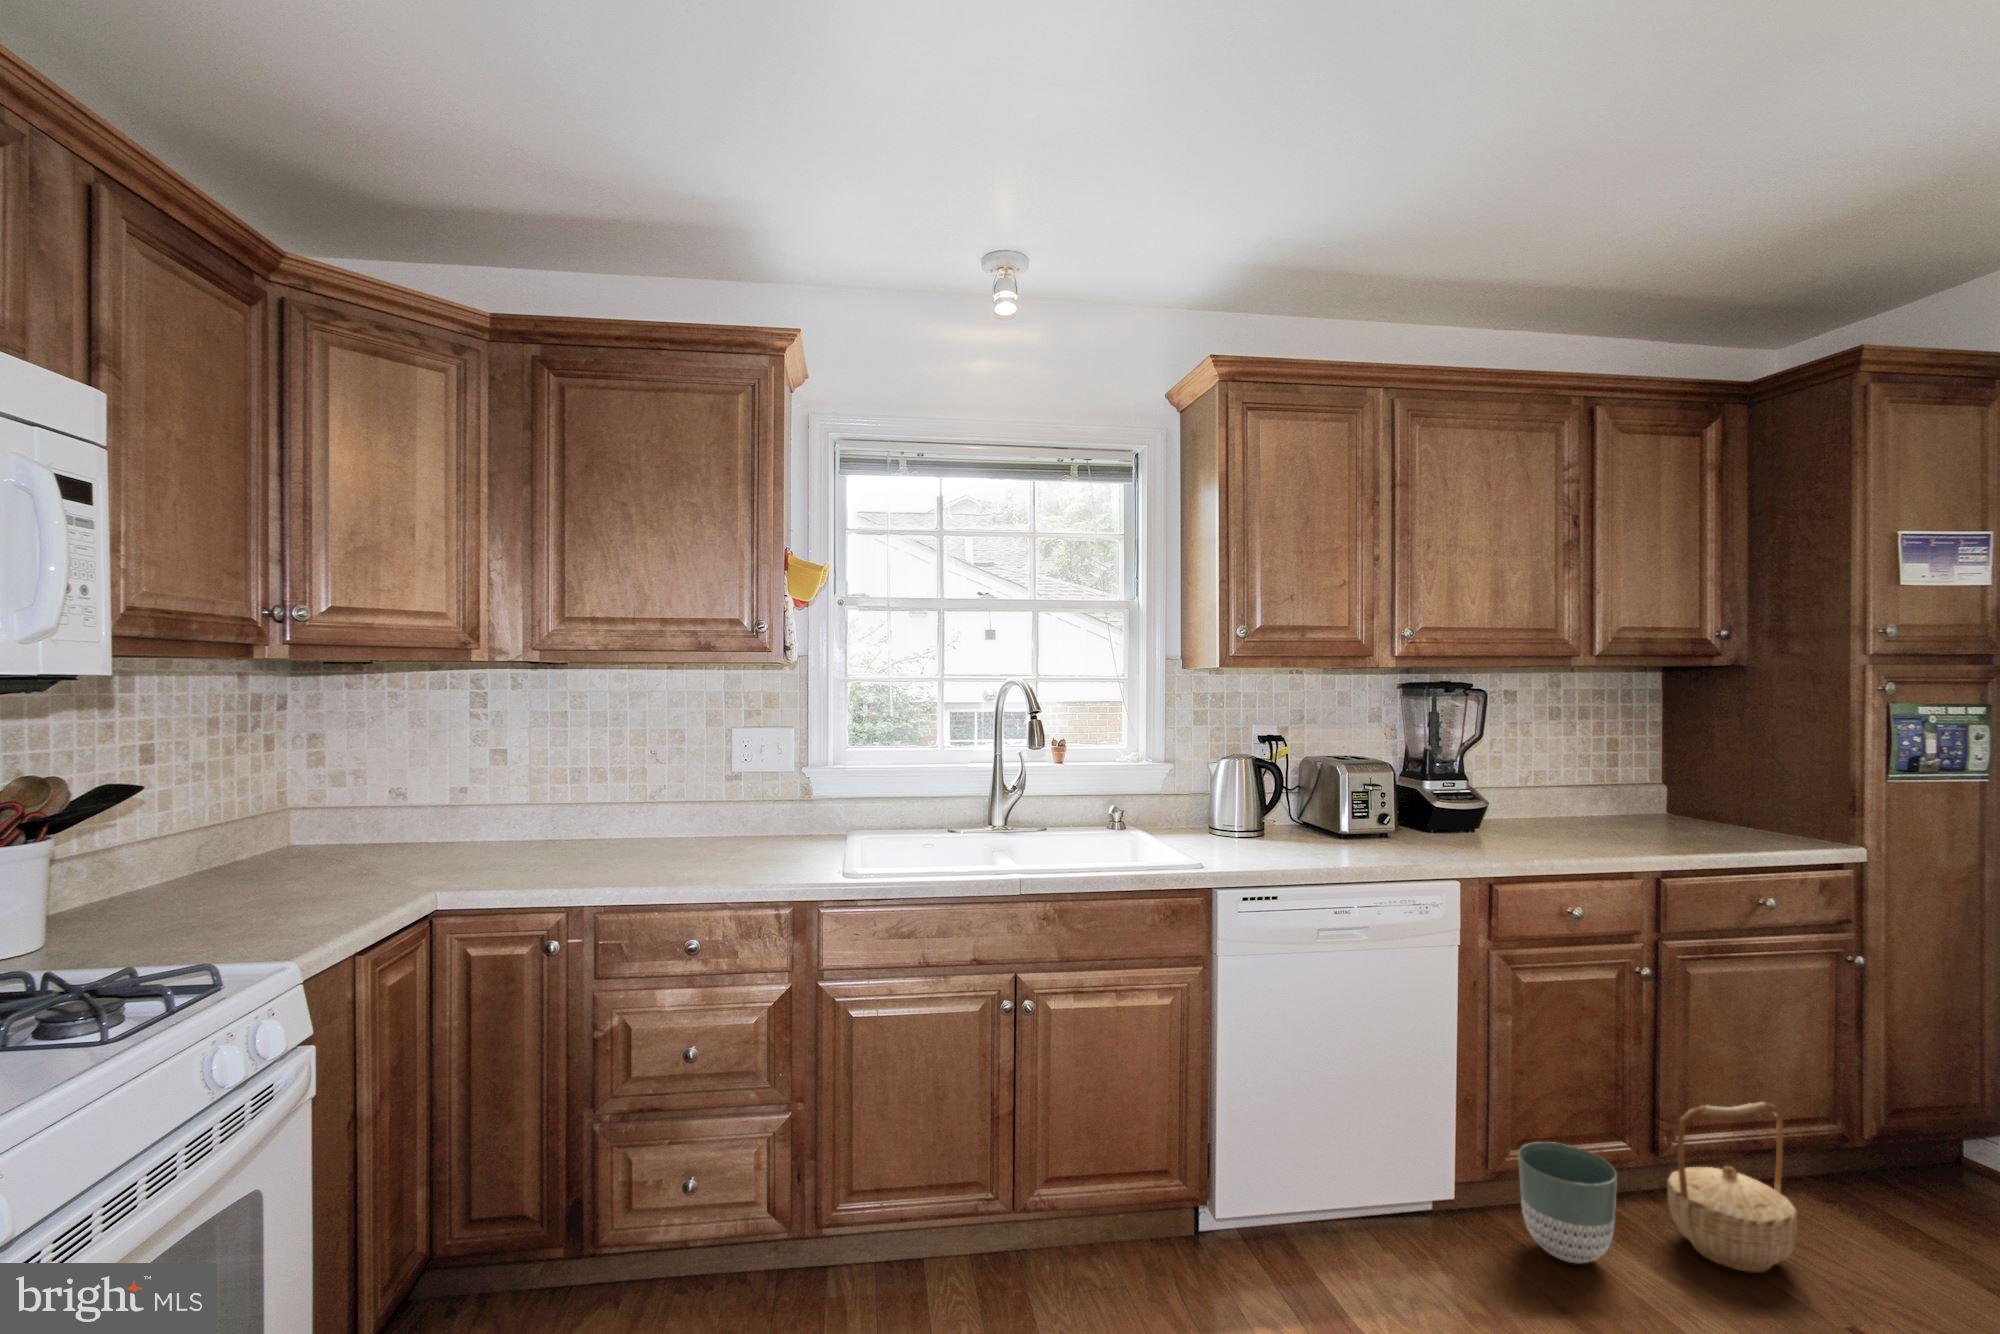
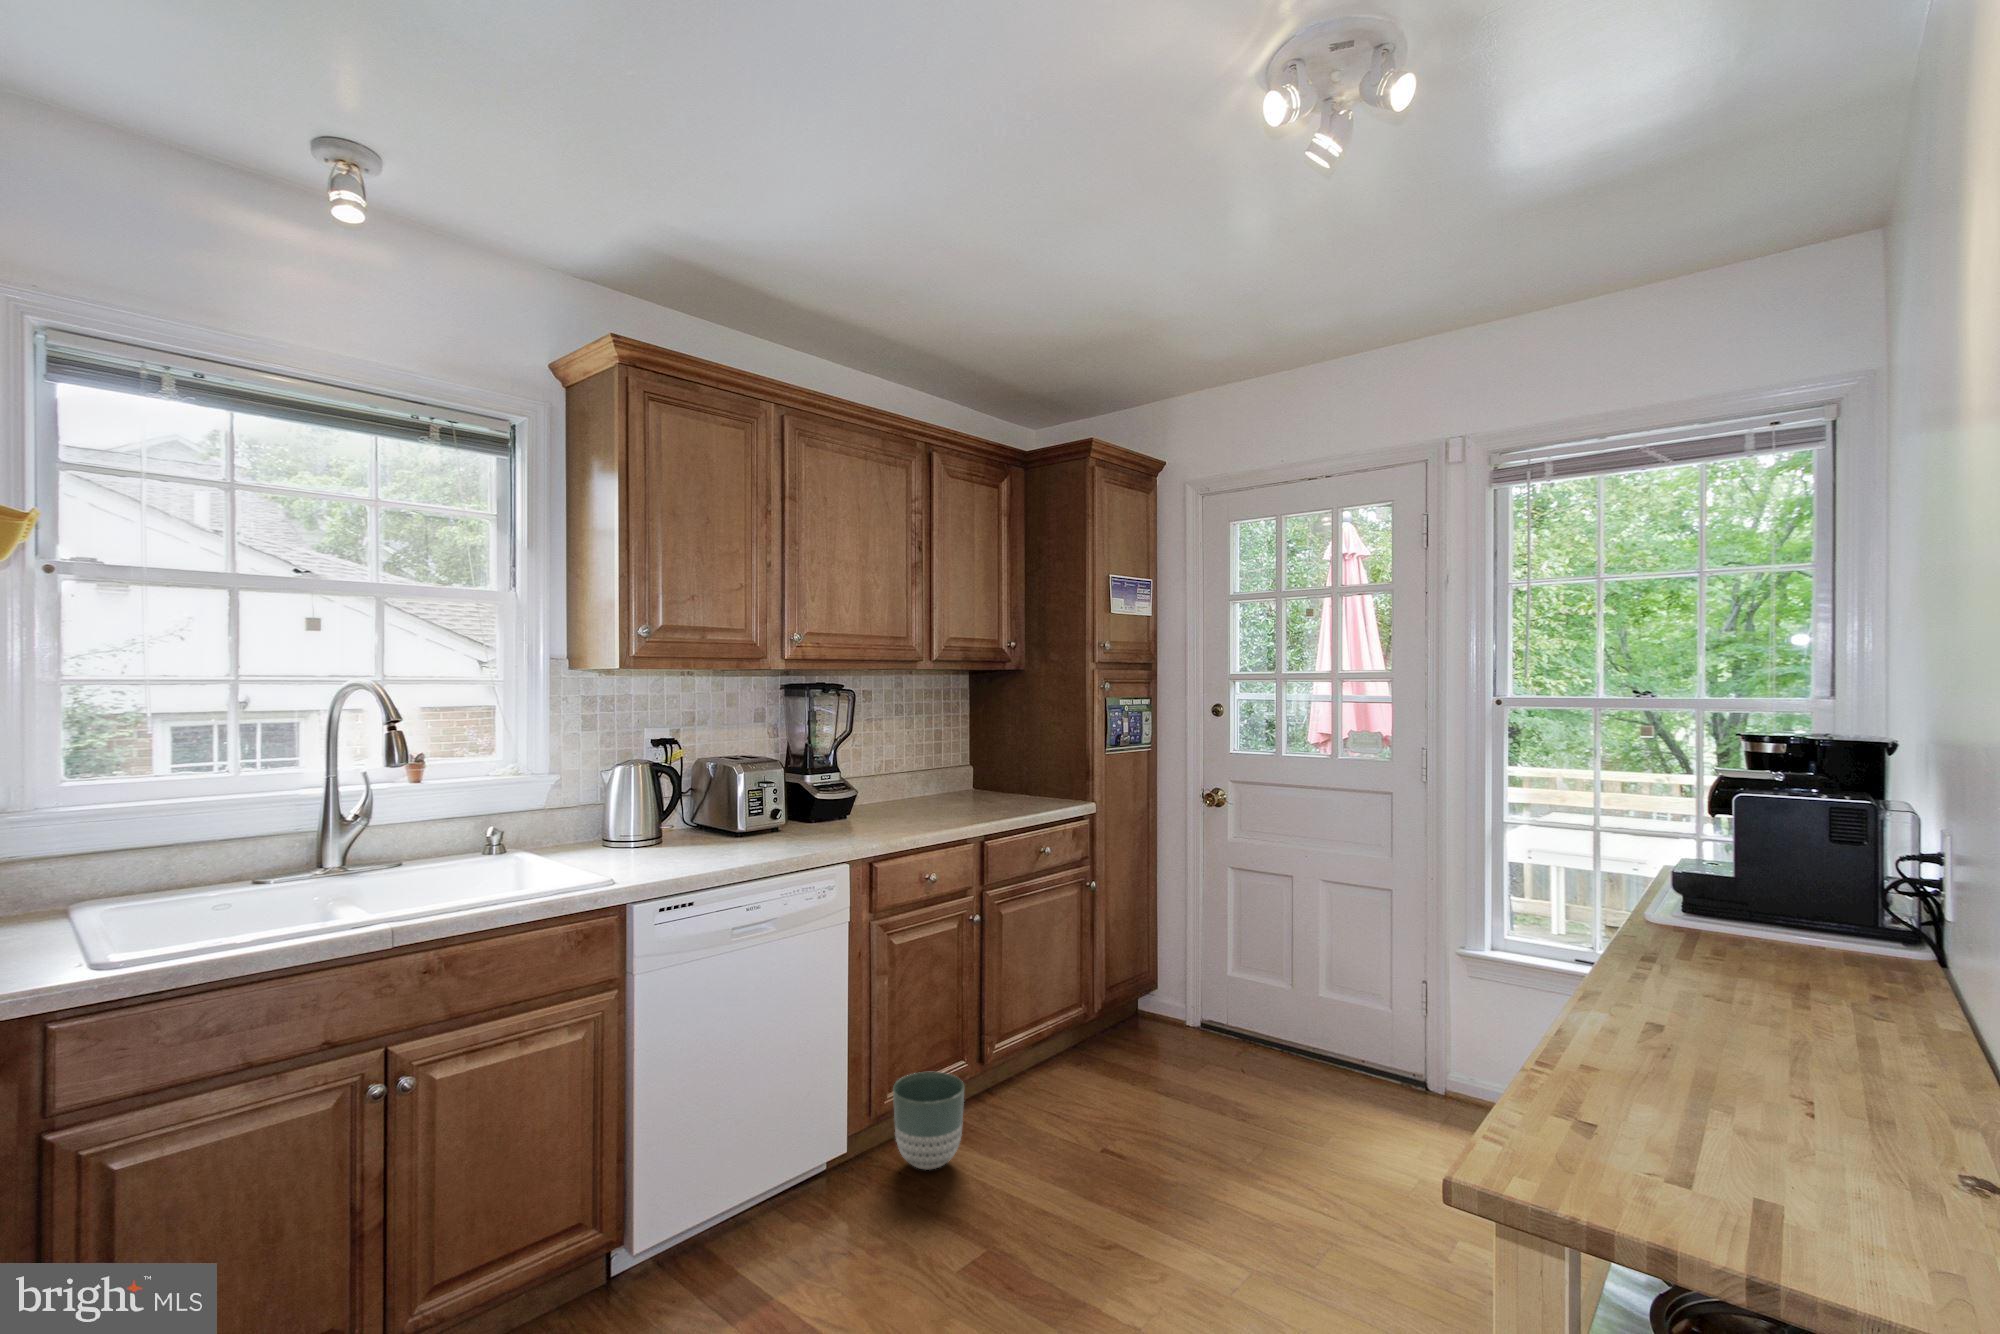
basket: present [1667,1102,1797,1272] -> none [990,999,1069,1132]

